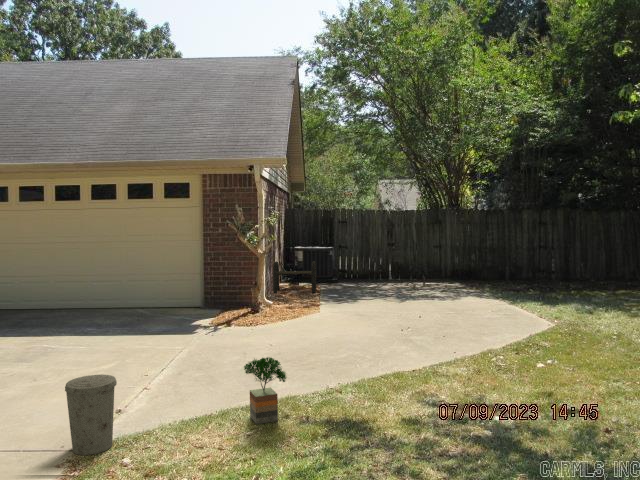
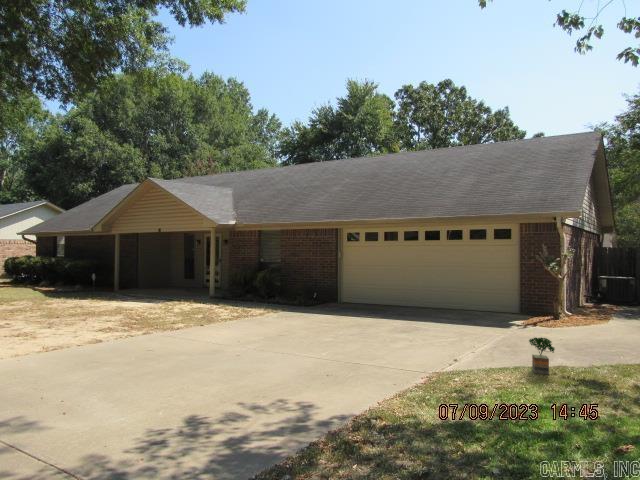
bench: present [273,261,316,293] -> none [577,286,618,313]
trash can: present [65,375,117,455] -> none [436,330,459,366]

